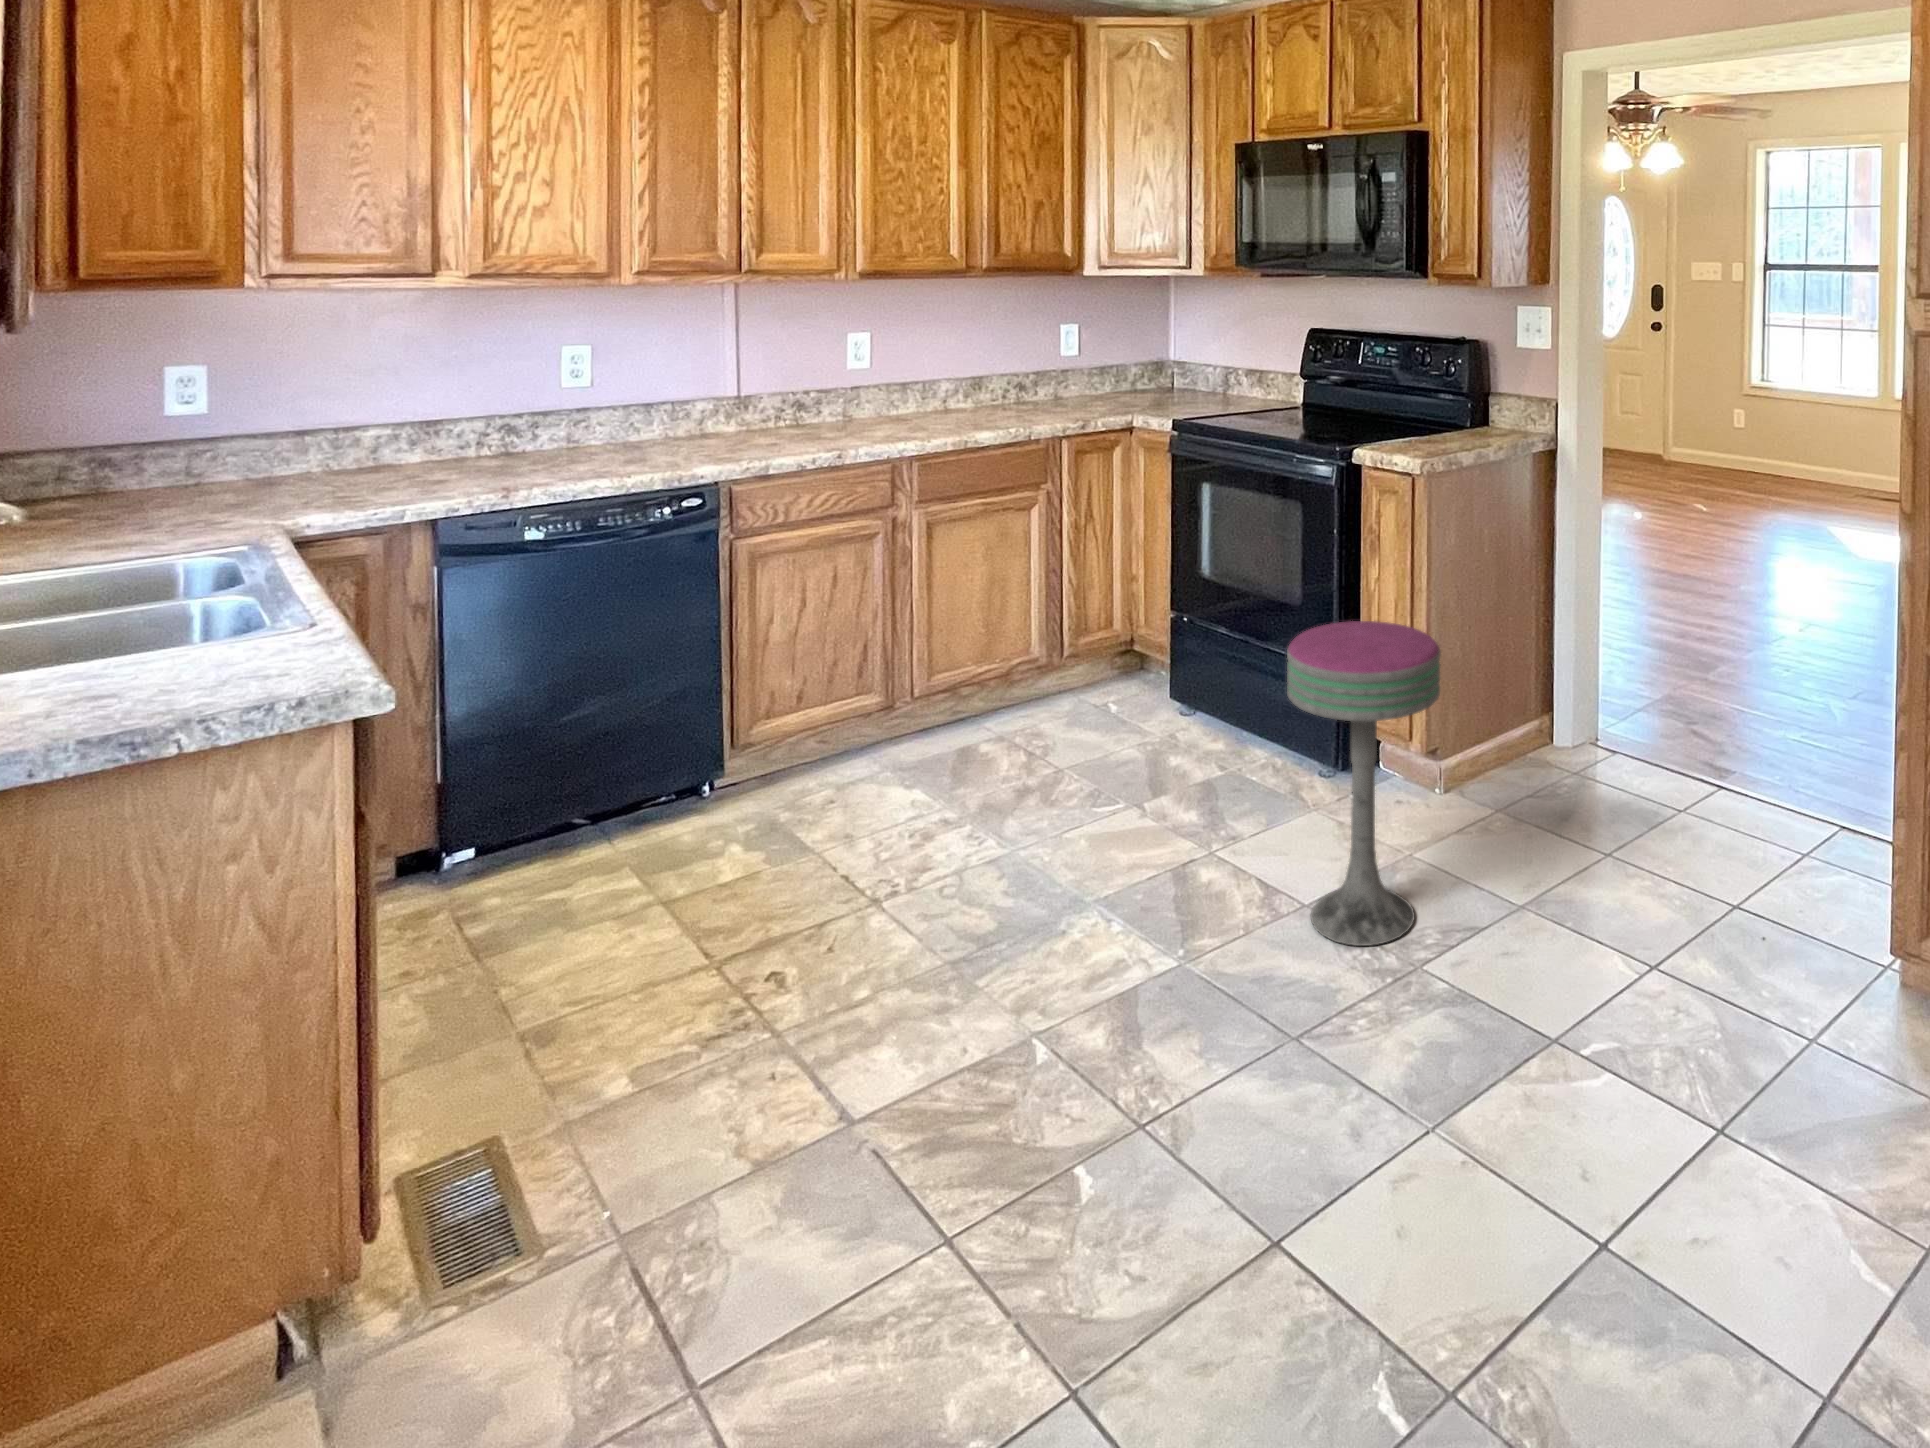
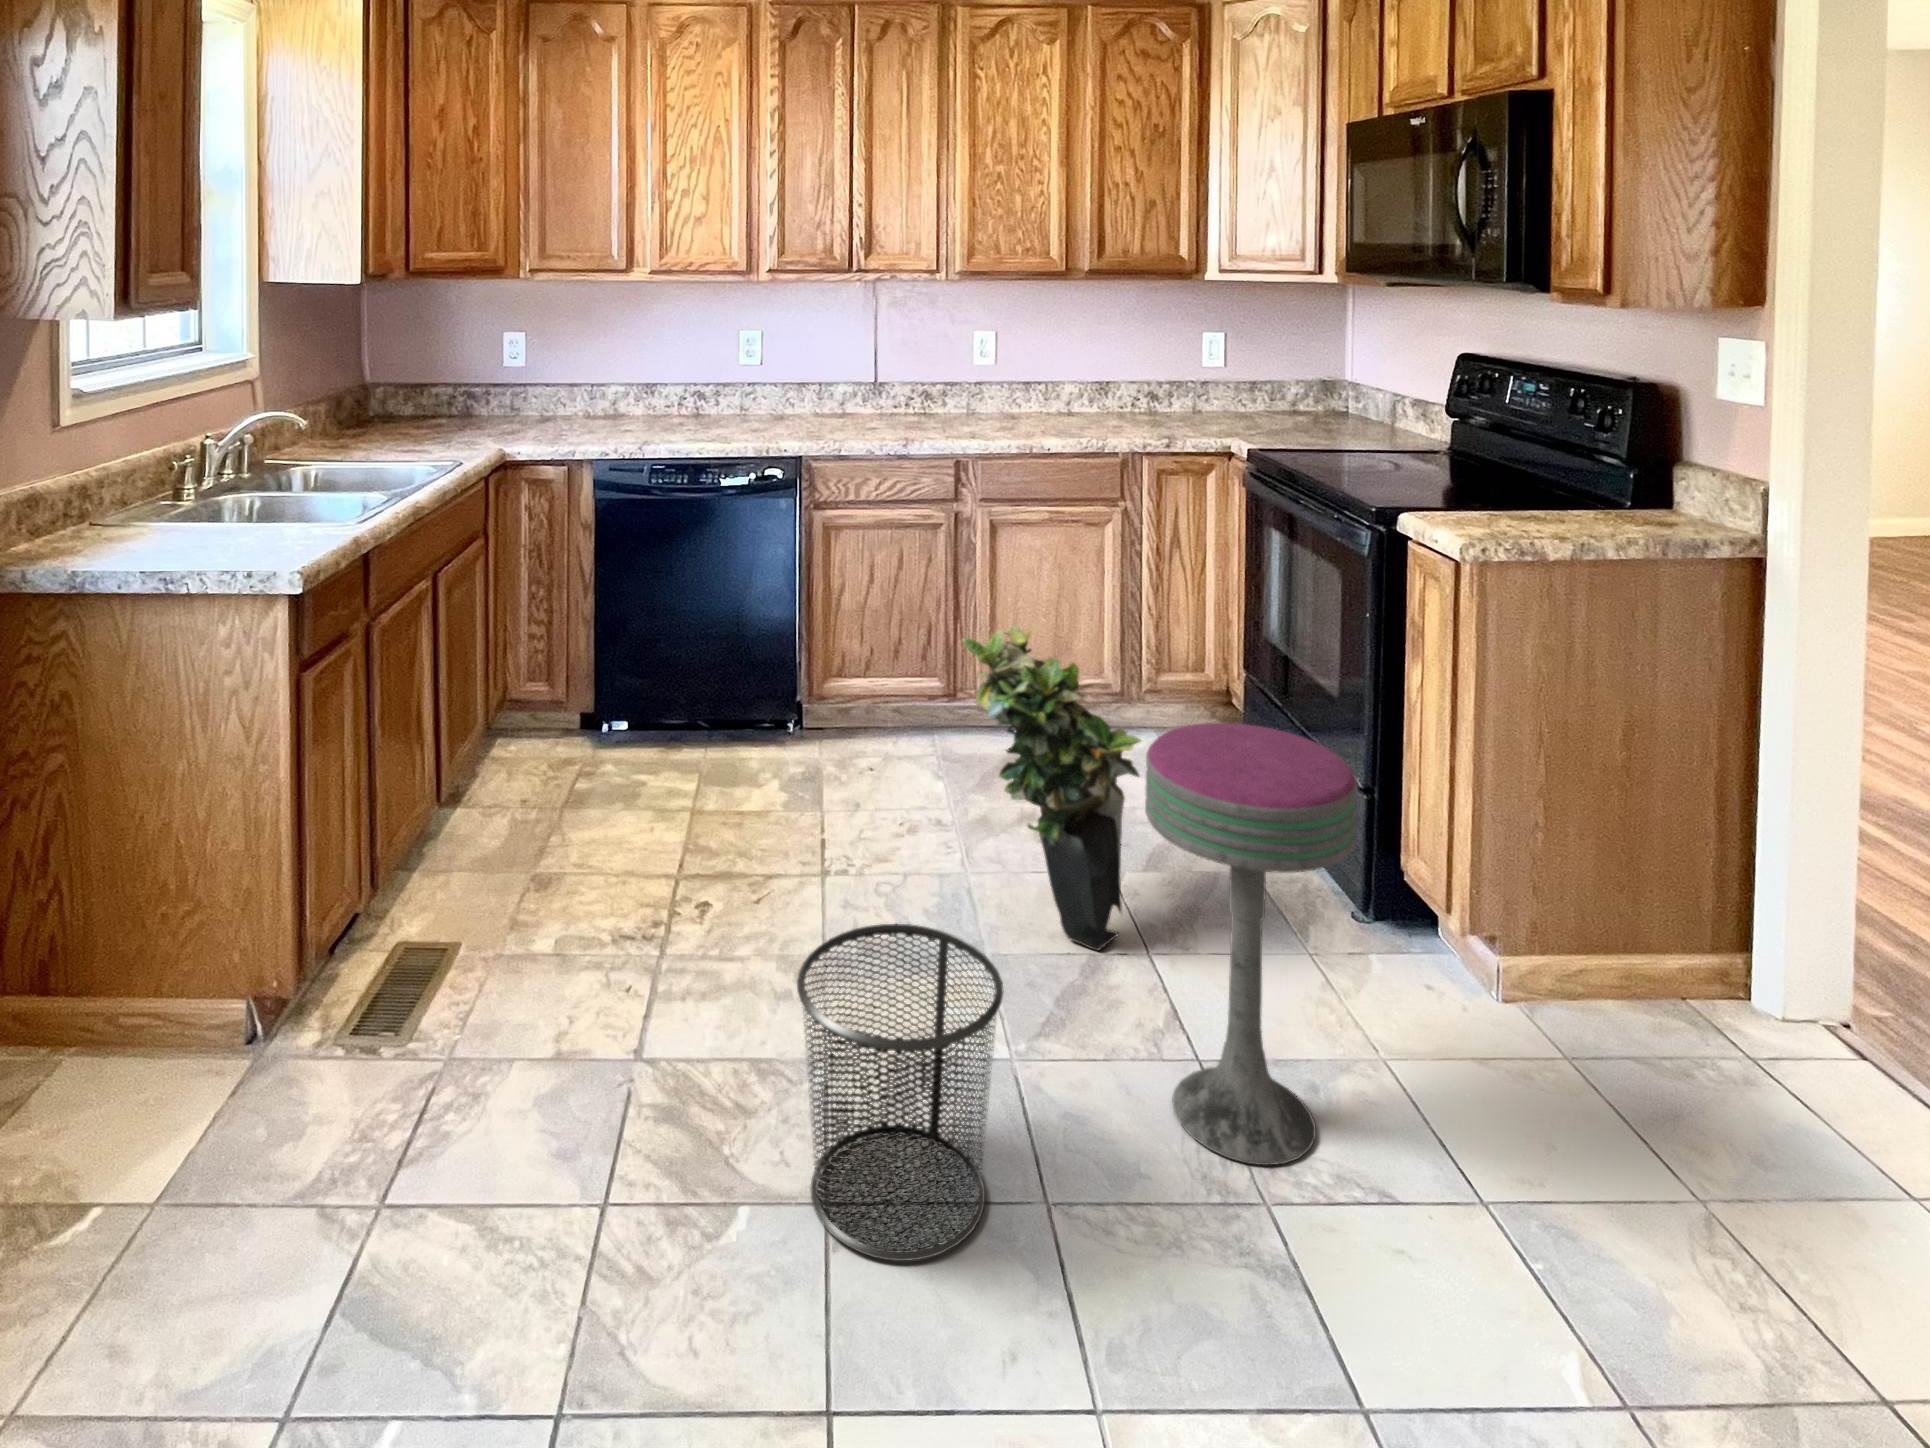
potted plant: none [1038,593,1206,861] -> present [962,625,1141,951]
waste bin: none [1095,853,1278,1140] -> present [797,924,1004,1261]

